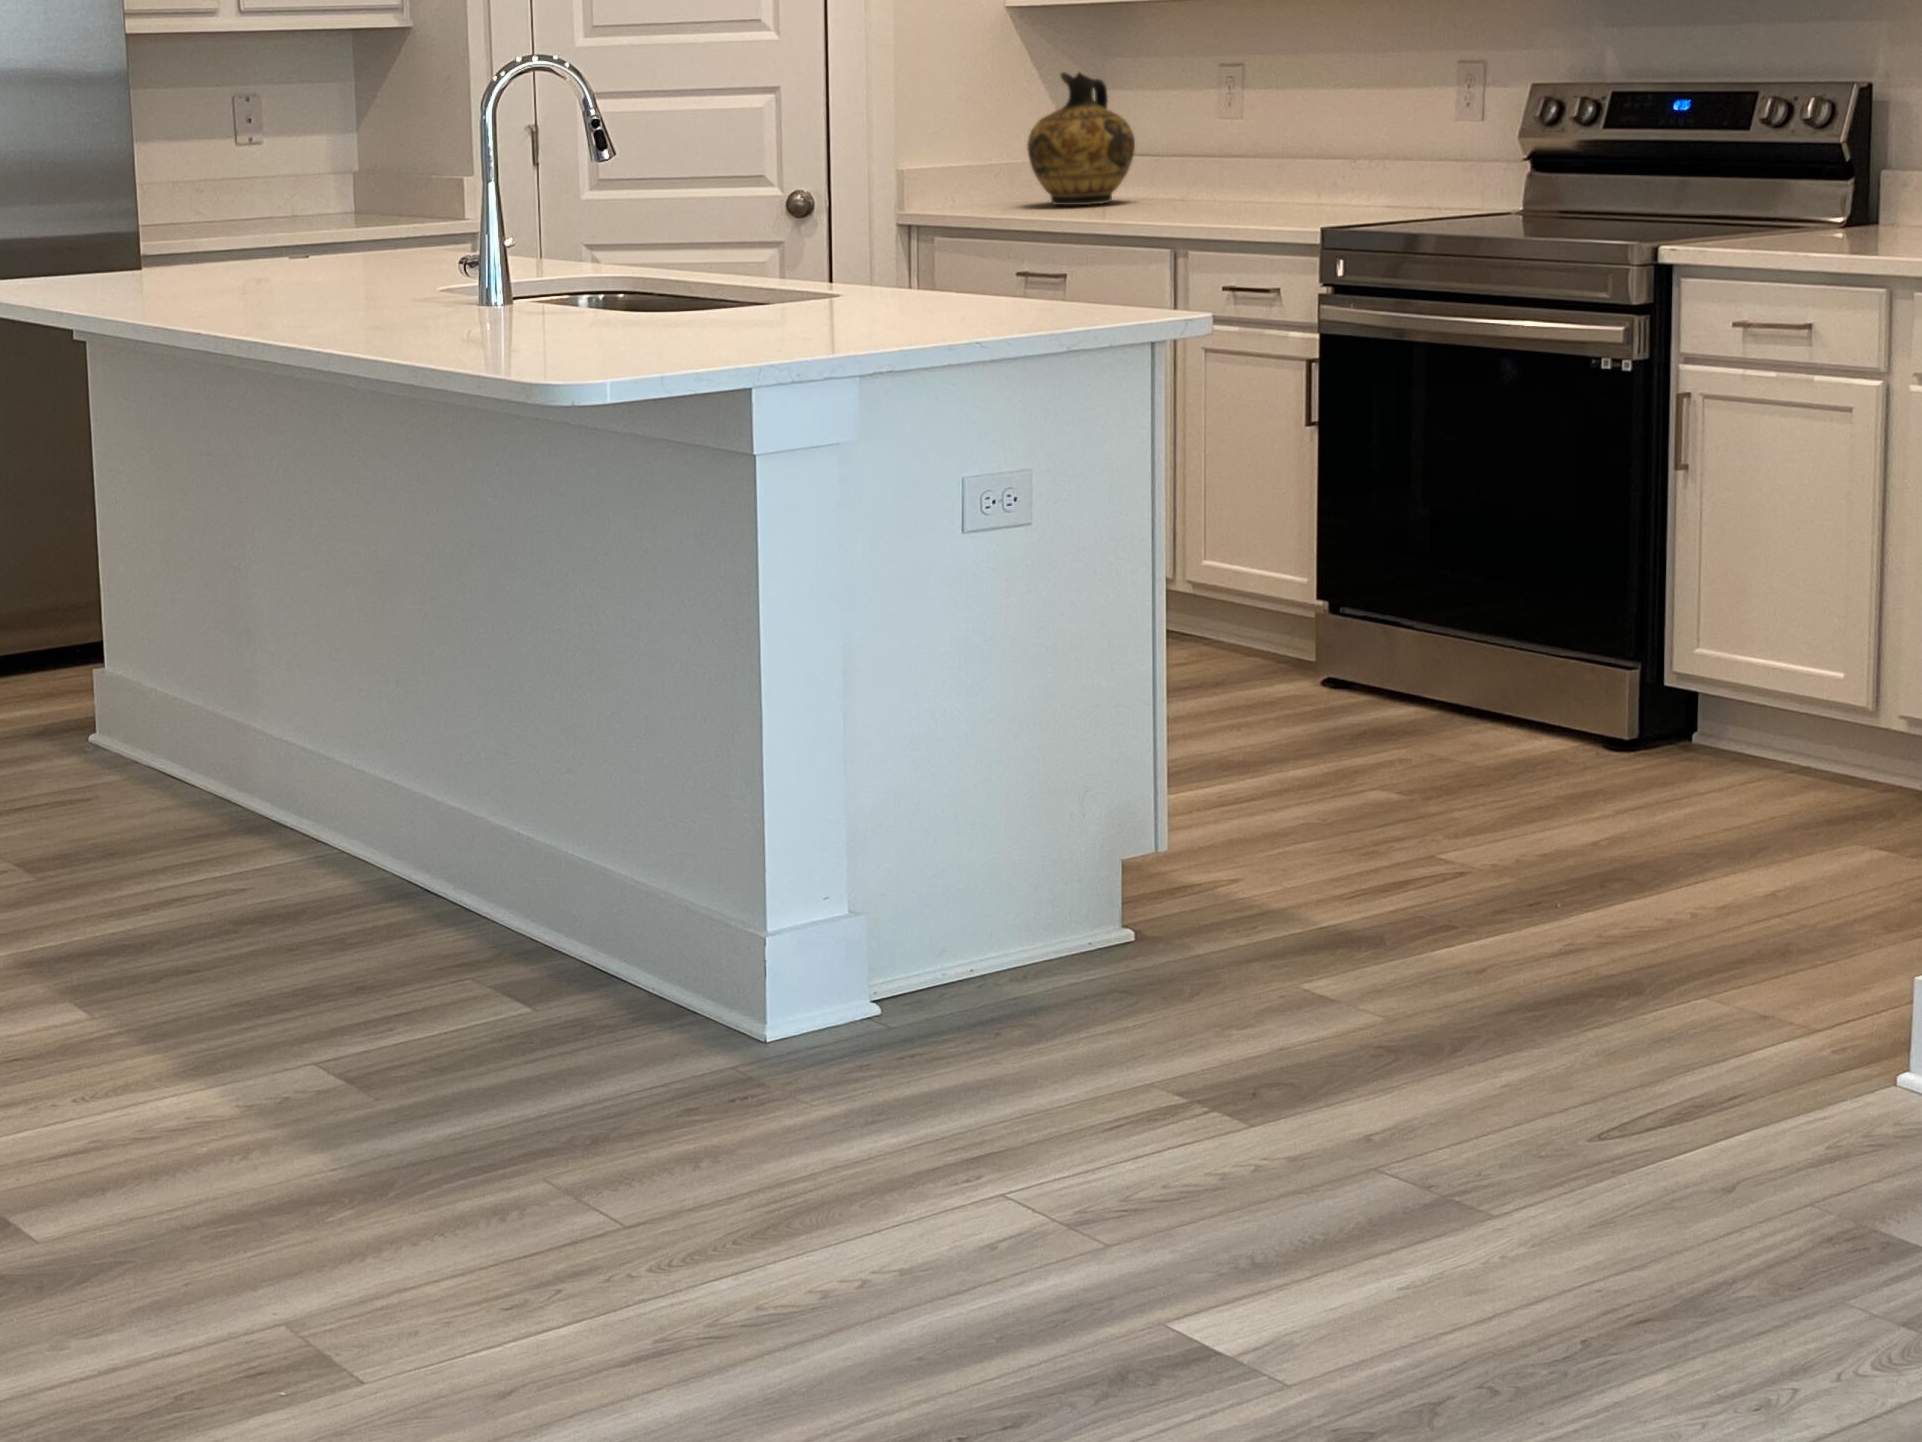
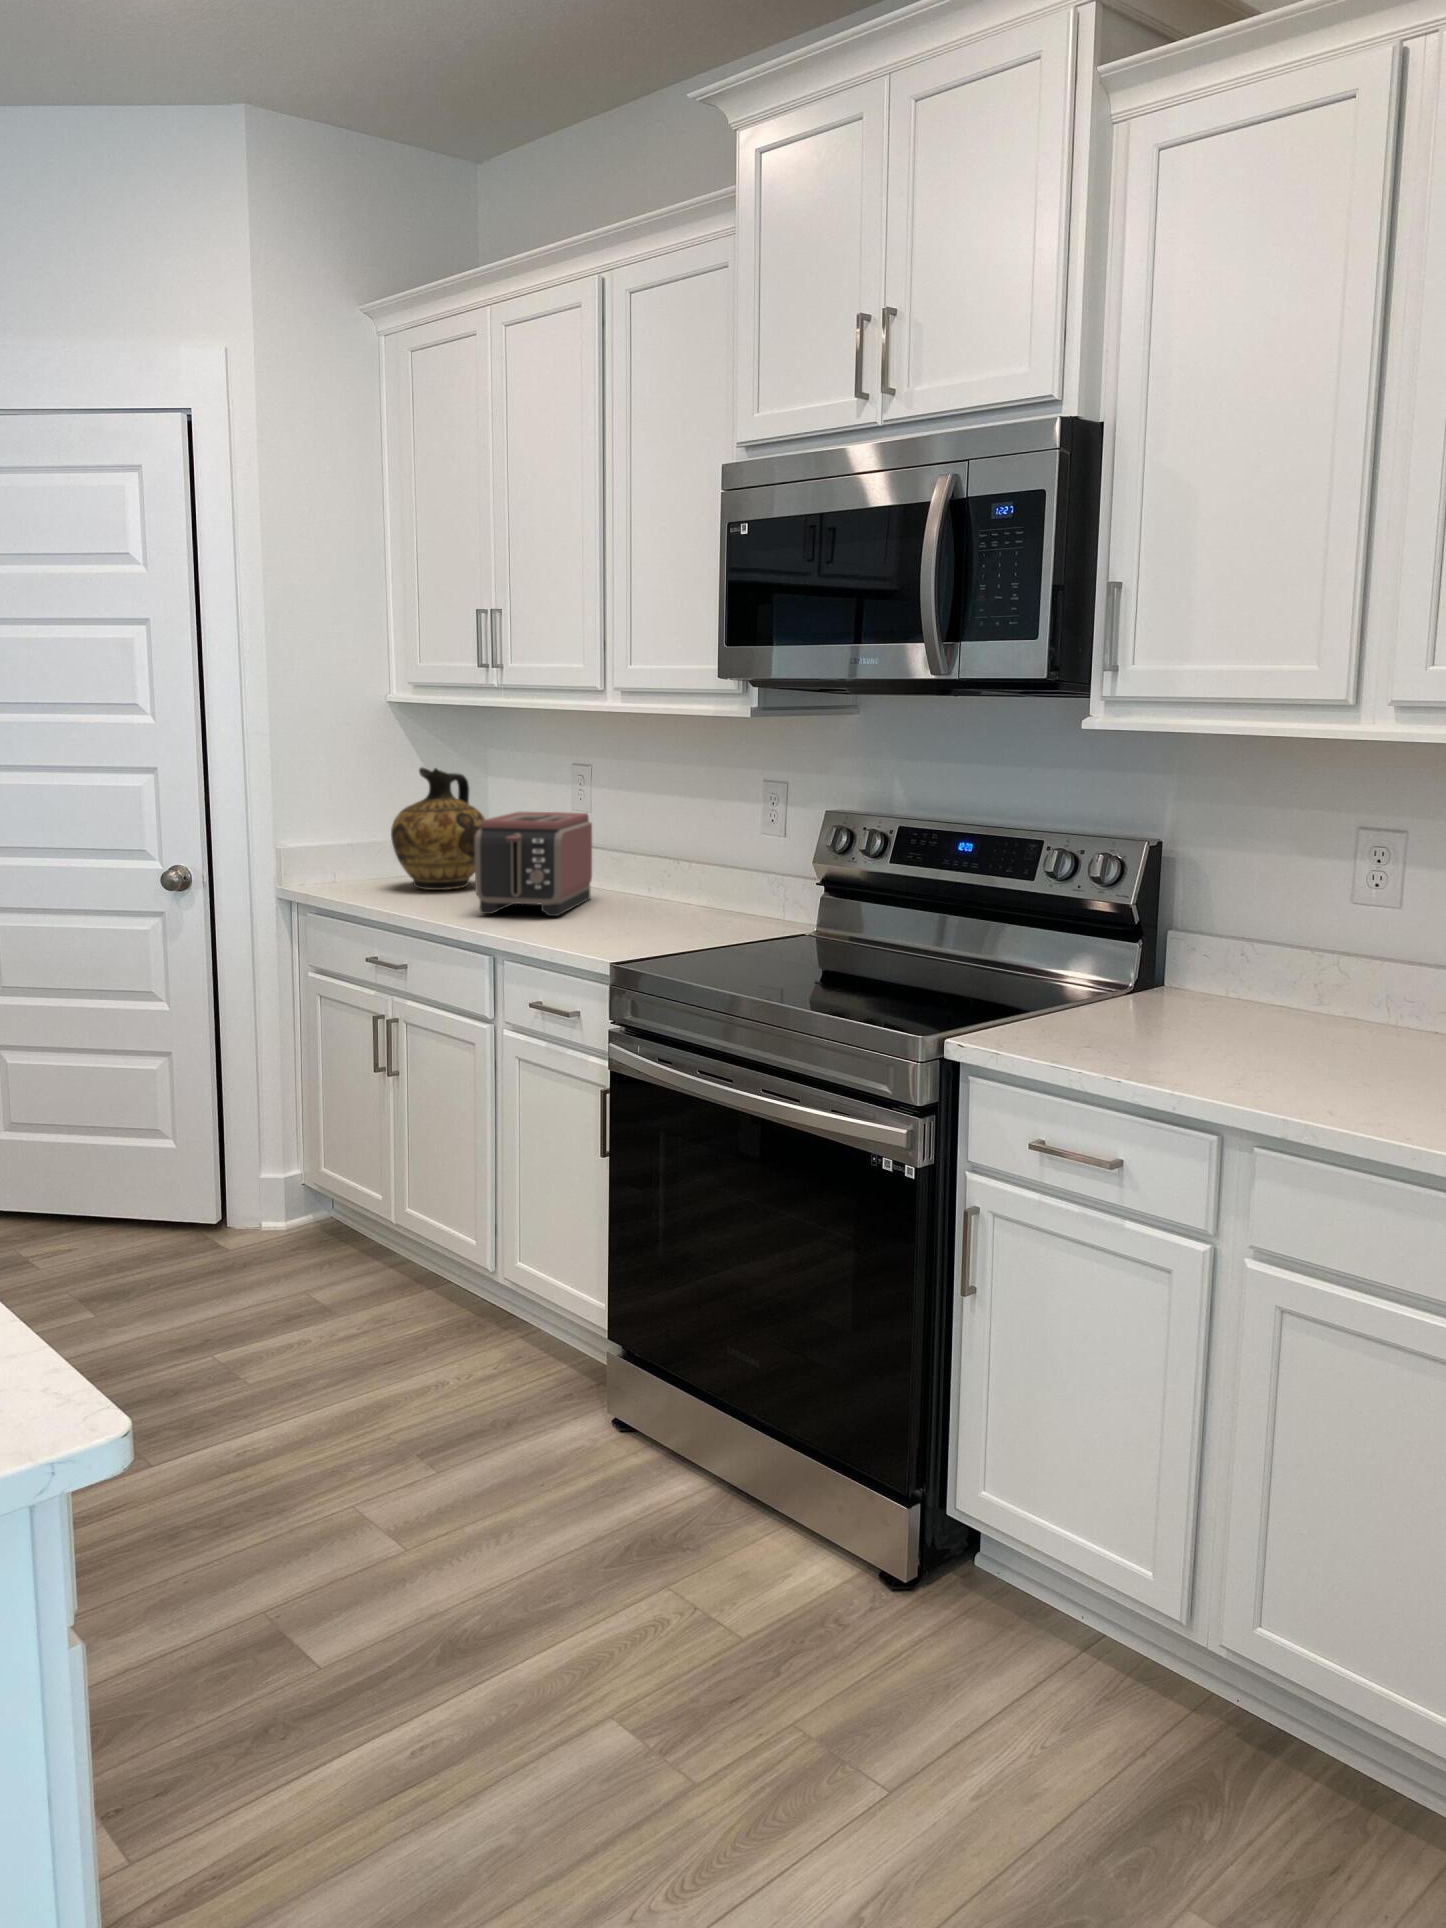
toaster: none [1148,110,1260,214] -> present [475,811,592,916]

